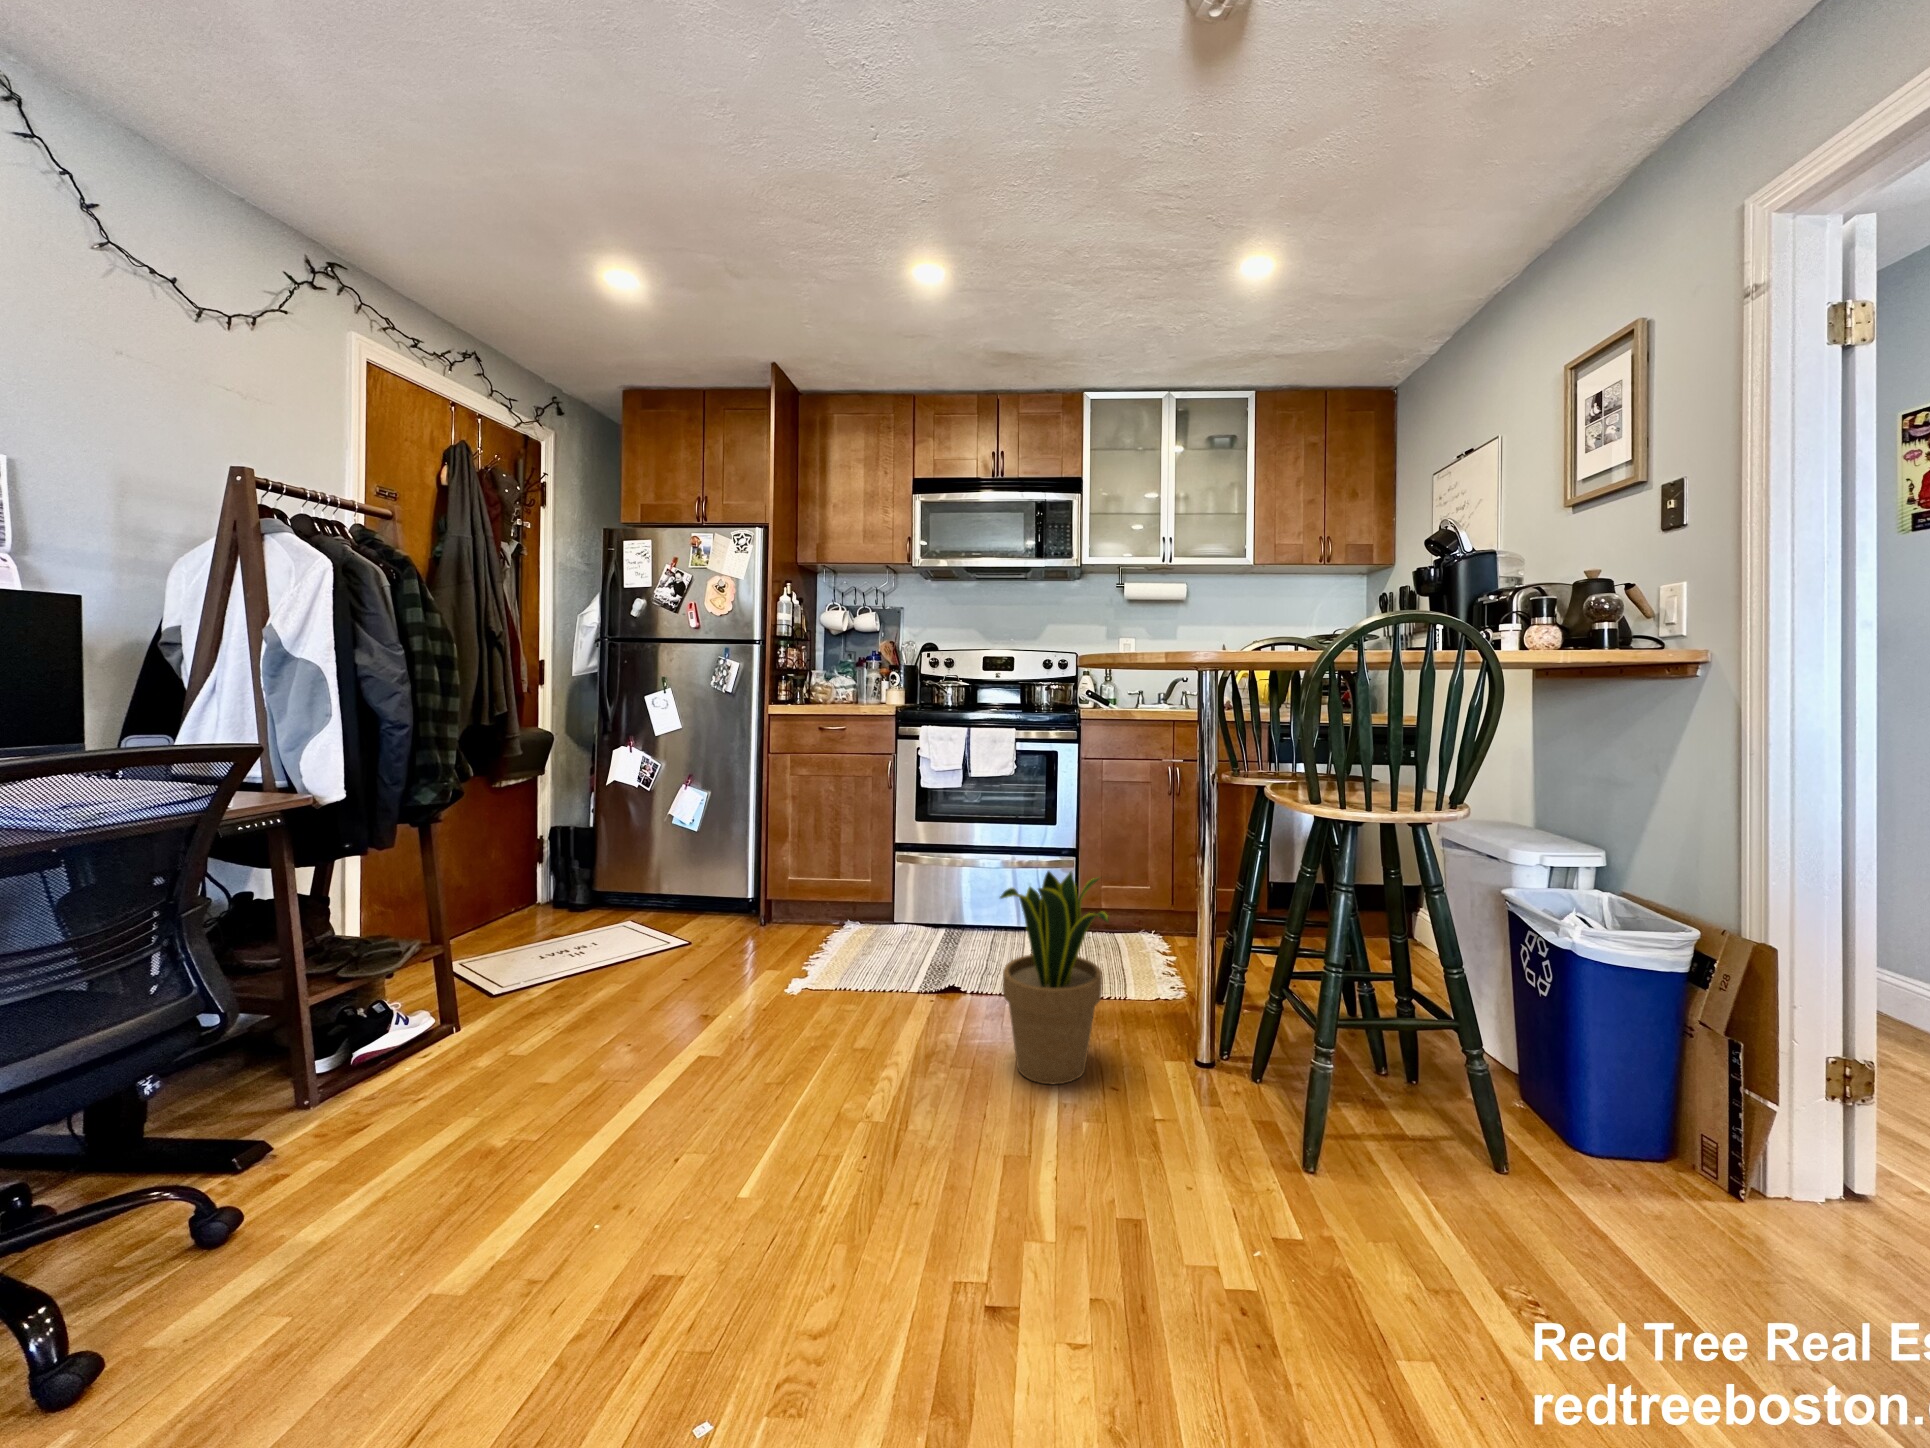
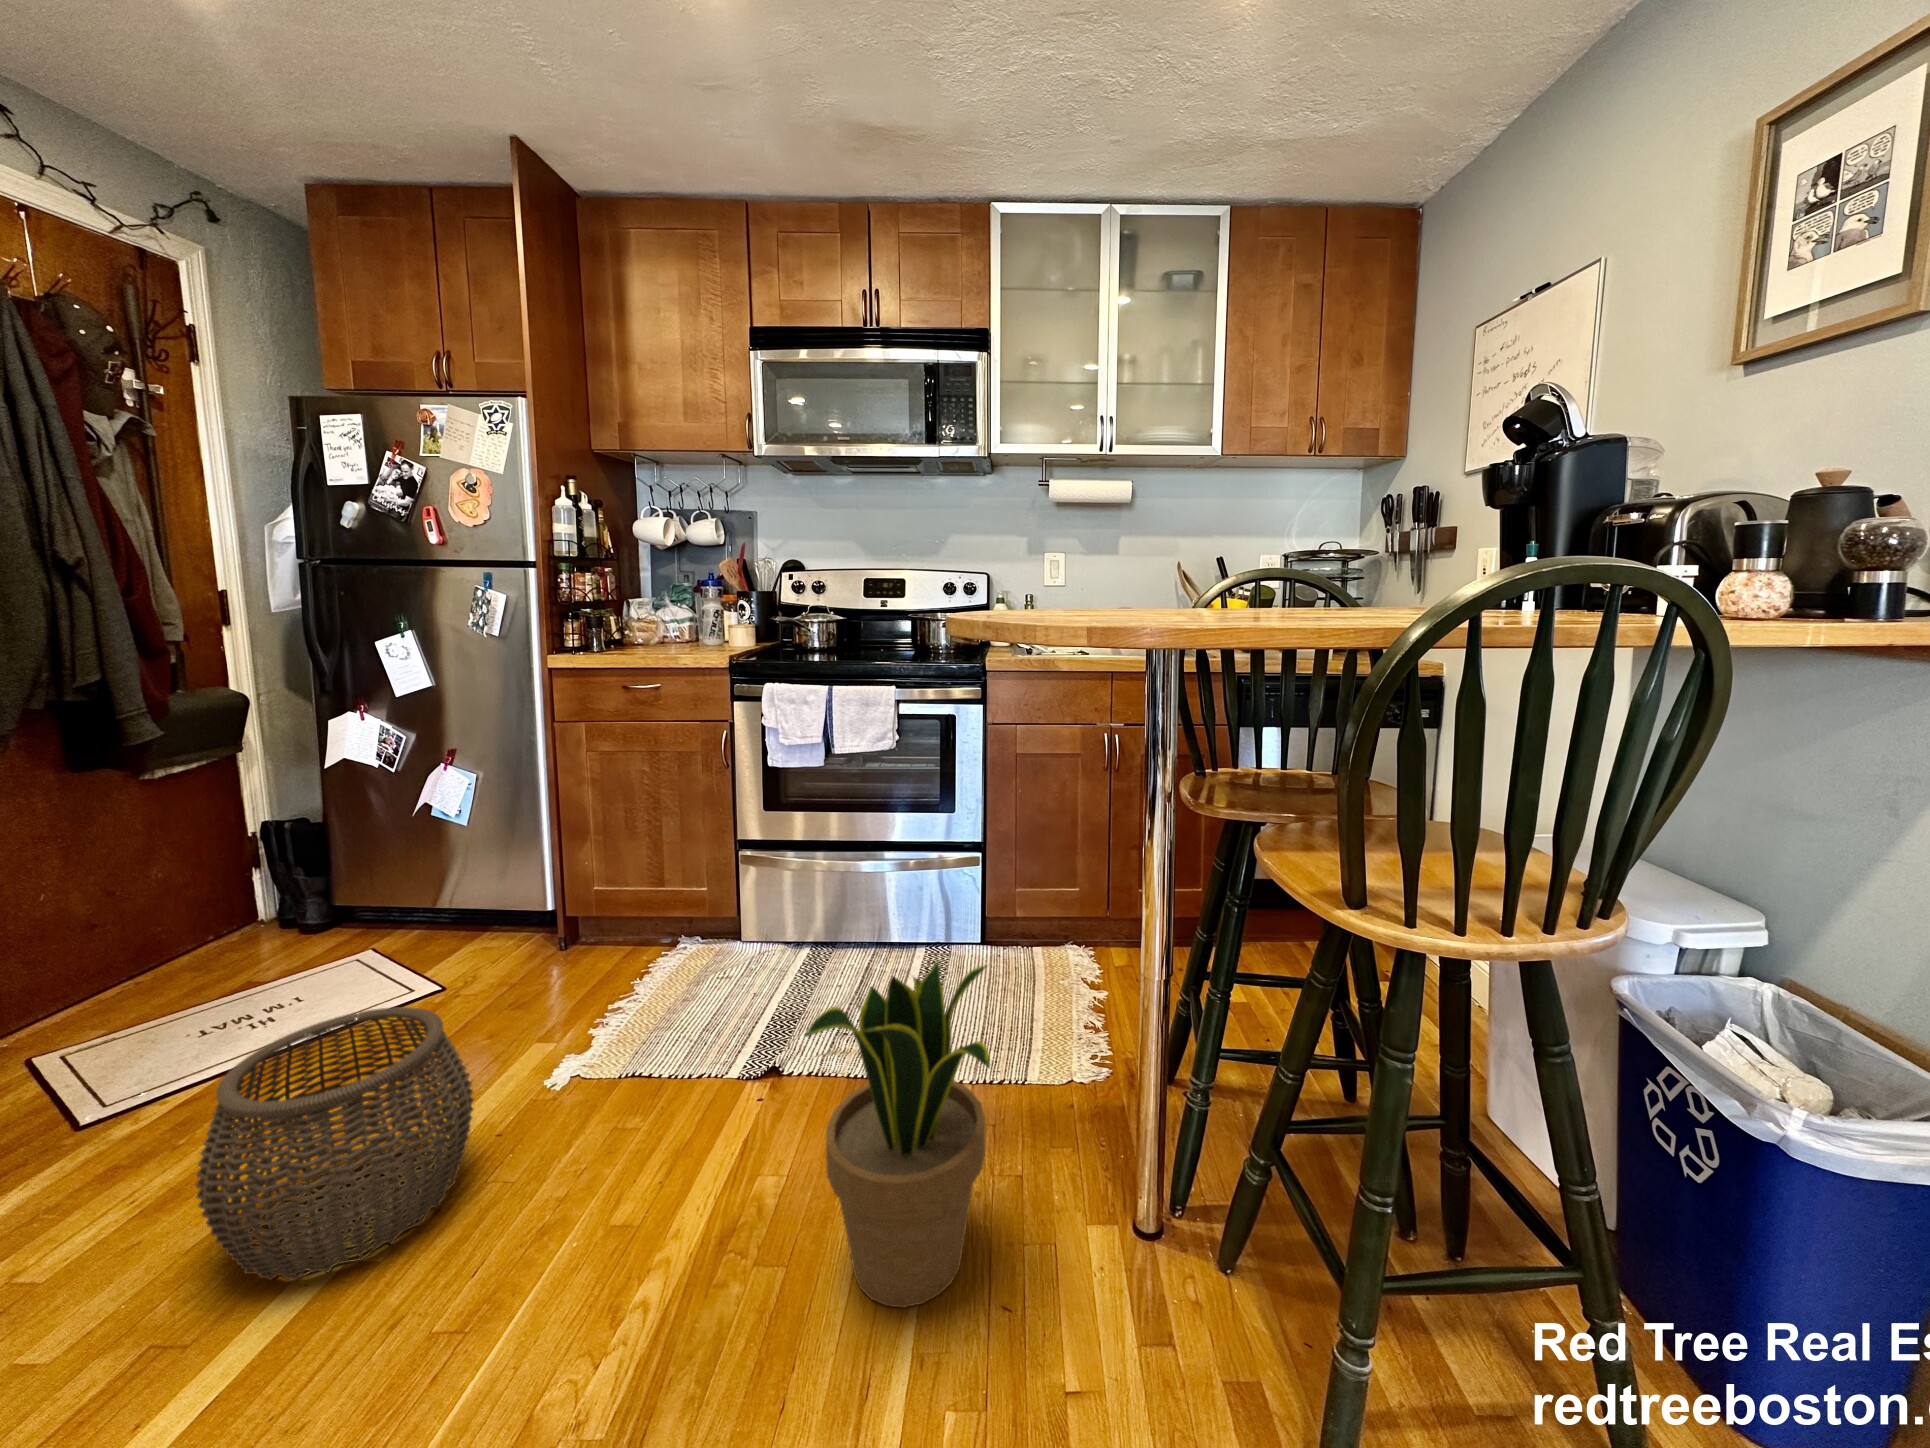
woven basket: none [622,910,764,1059] -> present [196,1007,474,1280]

